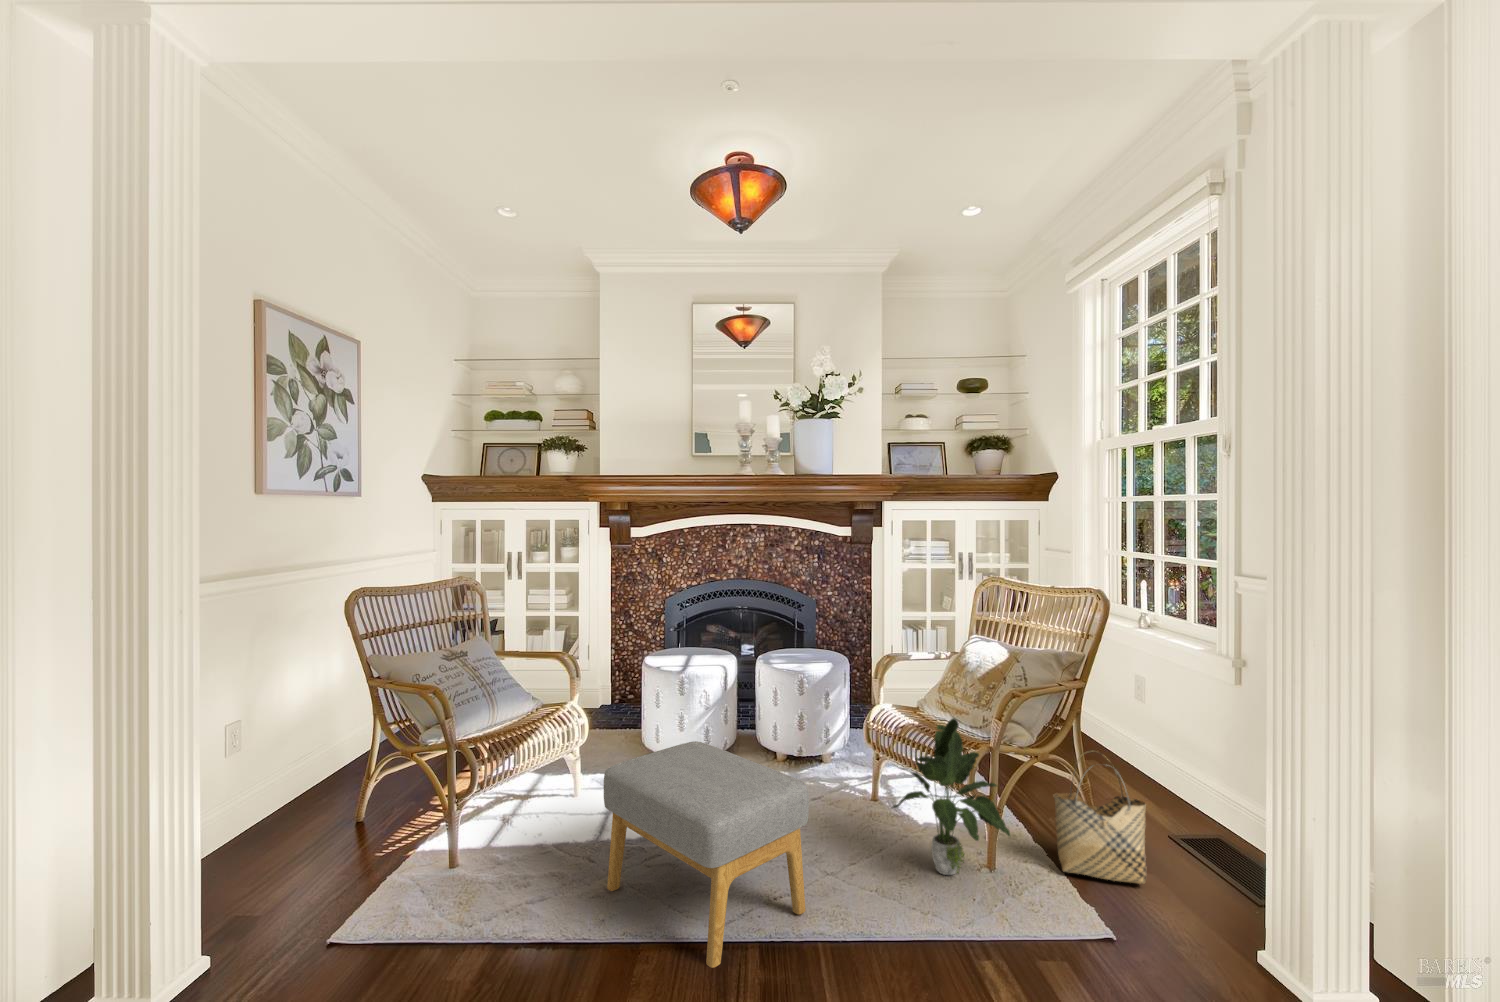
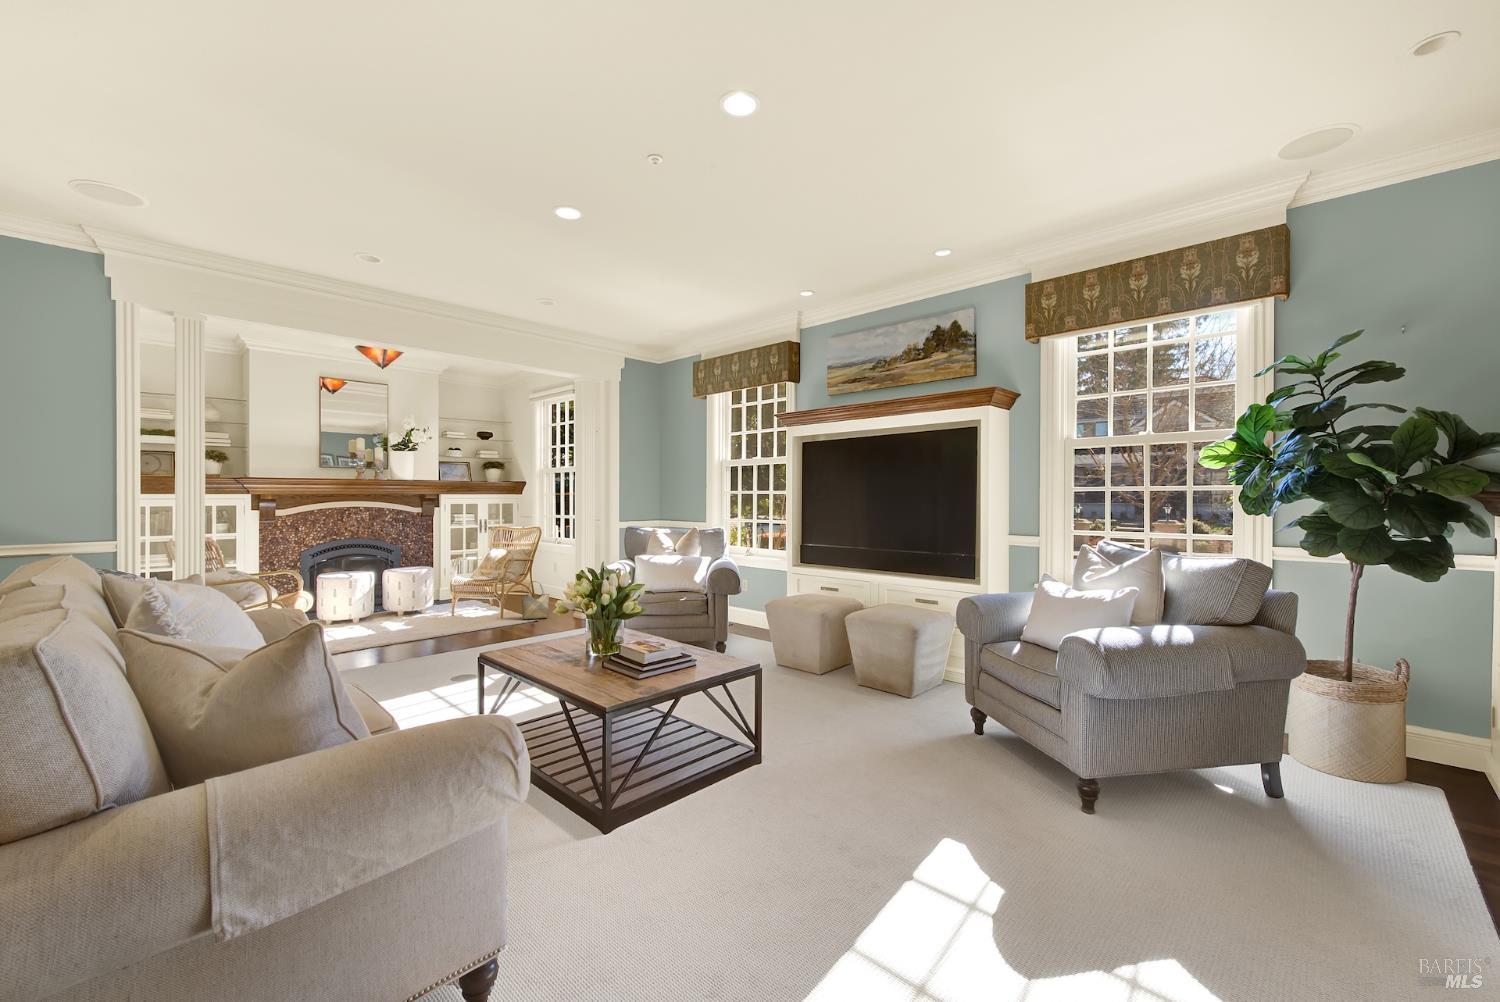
potted plant: present [892,718,1010,875] -> none [465,573,507,625]
footstool: present [604,741,809,968] -> none [359,592,443,644]

